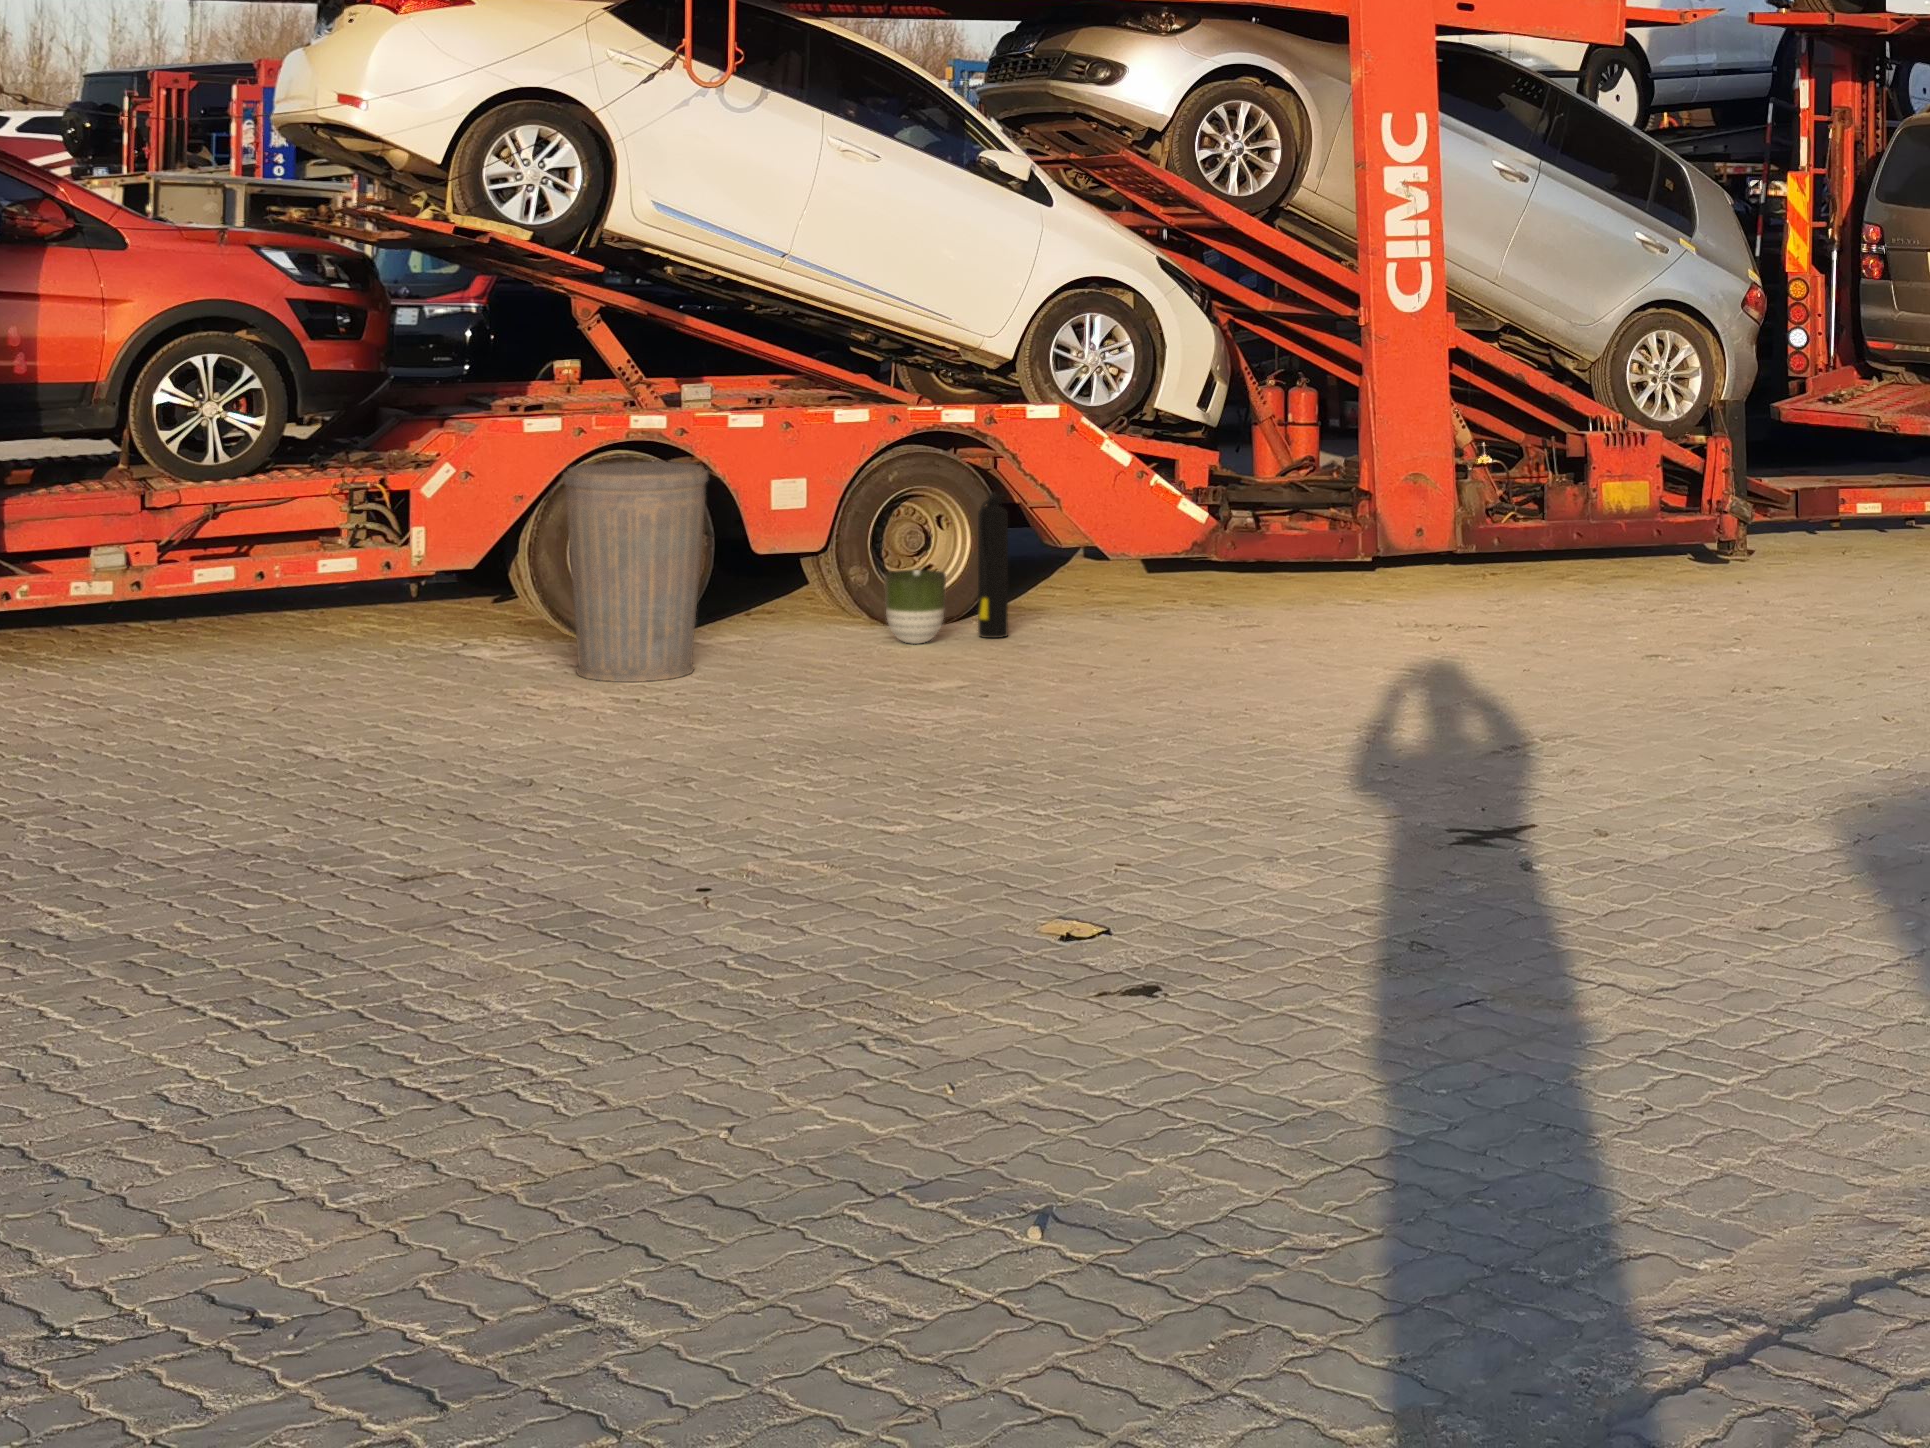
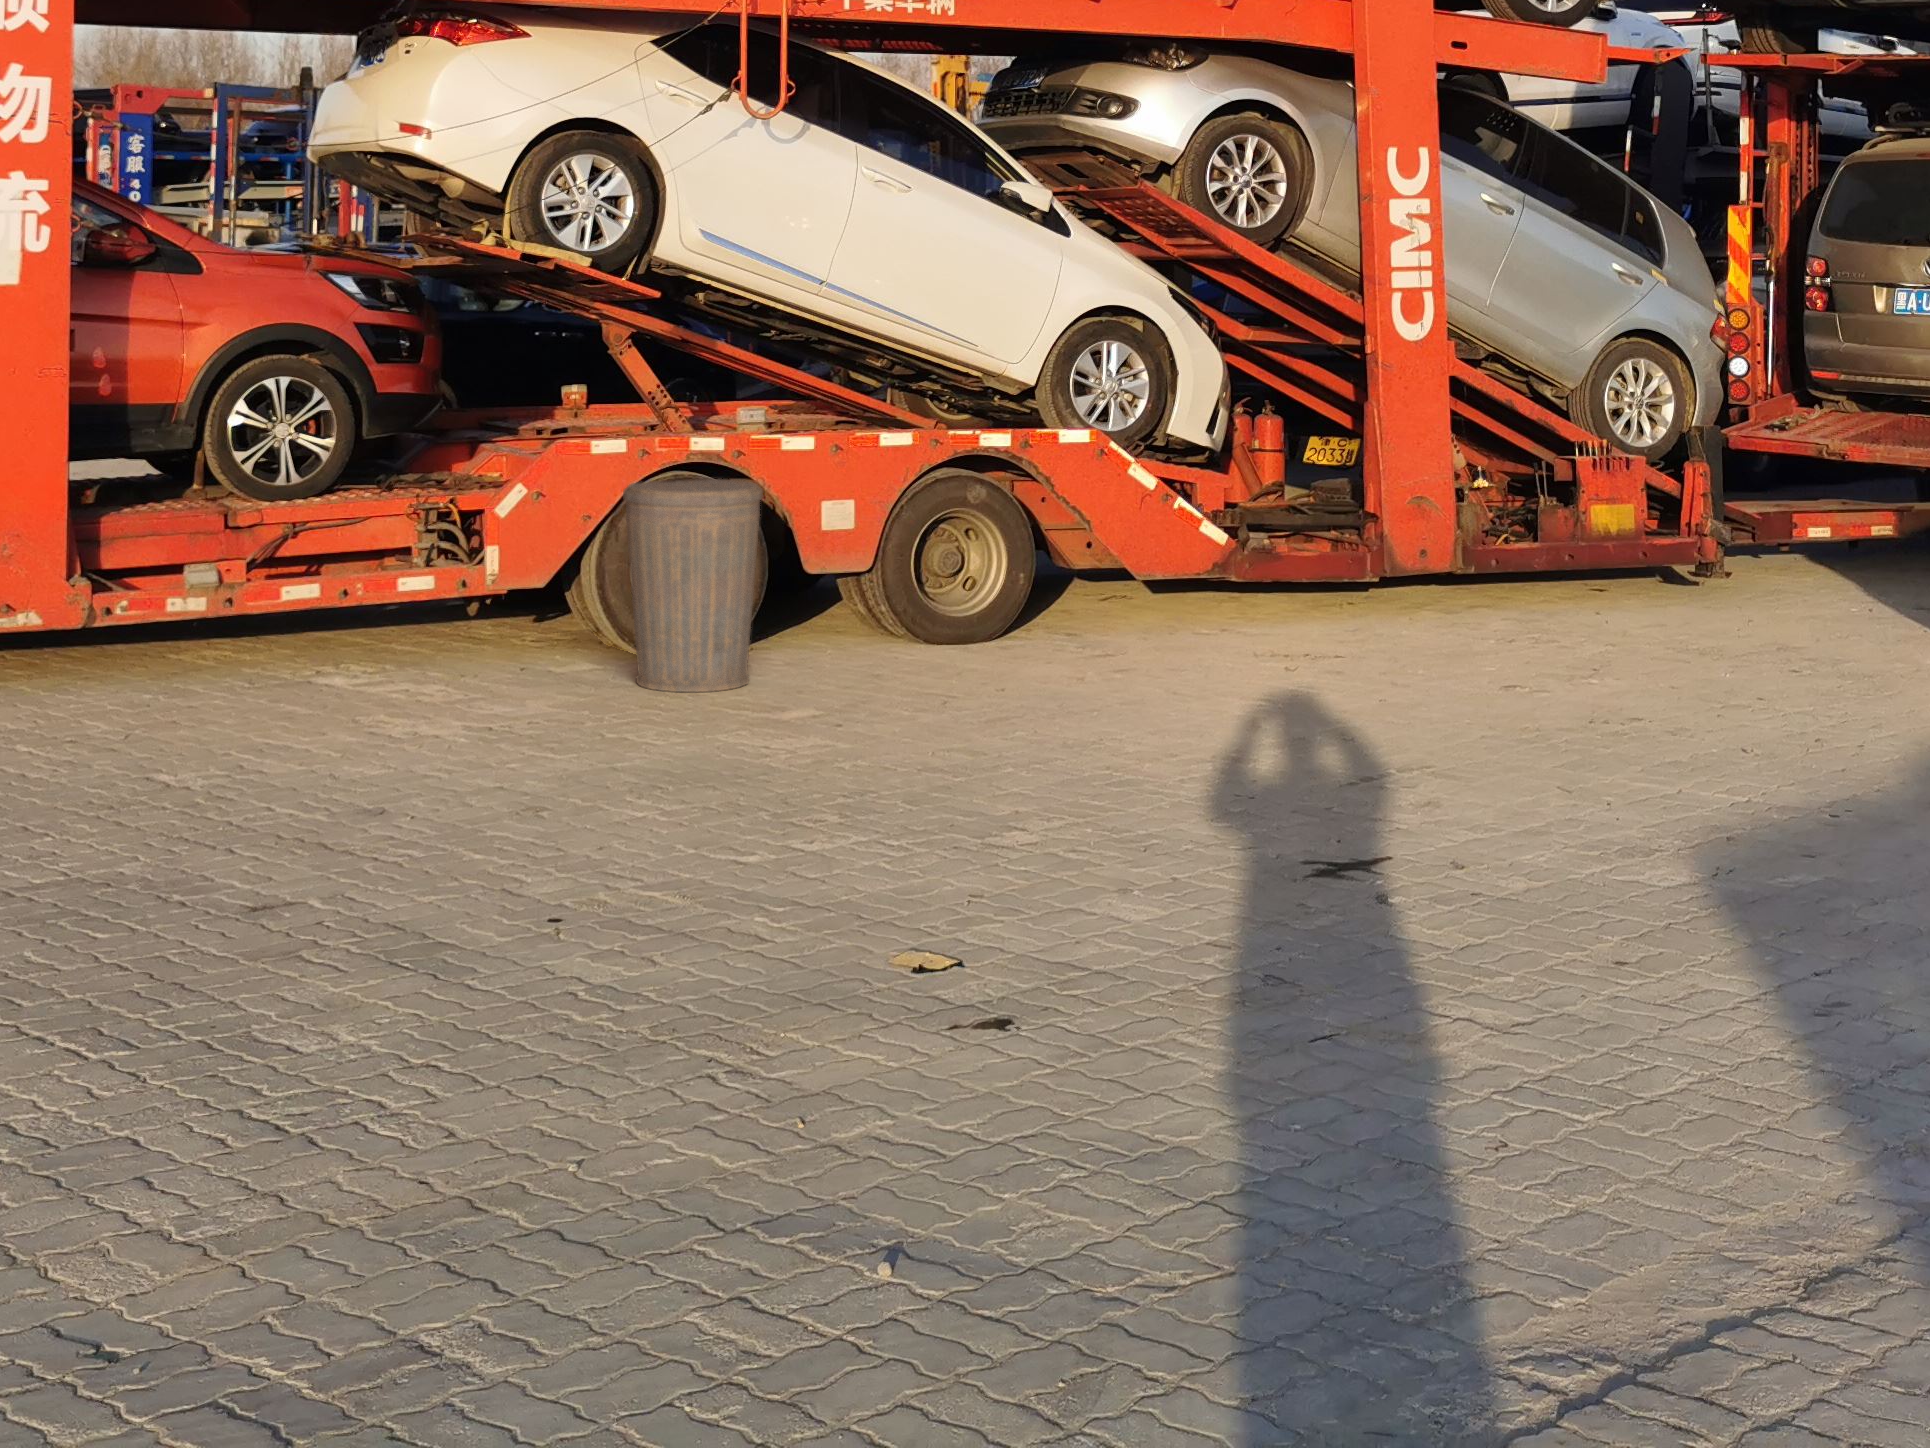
fire extinguisher: present [978,492,1008,638] -> none [1008,500,1038,650]
planter: present [884,570,946,644] -> none [921,583,981,655]

